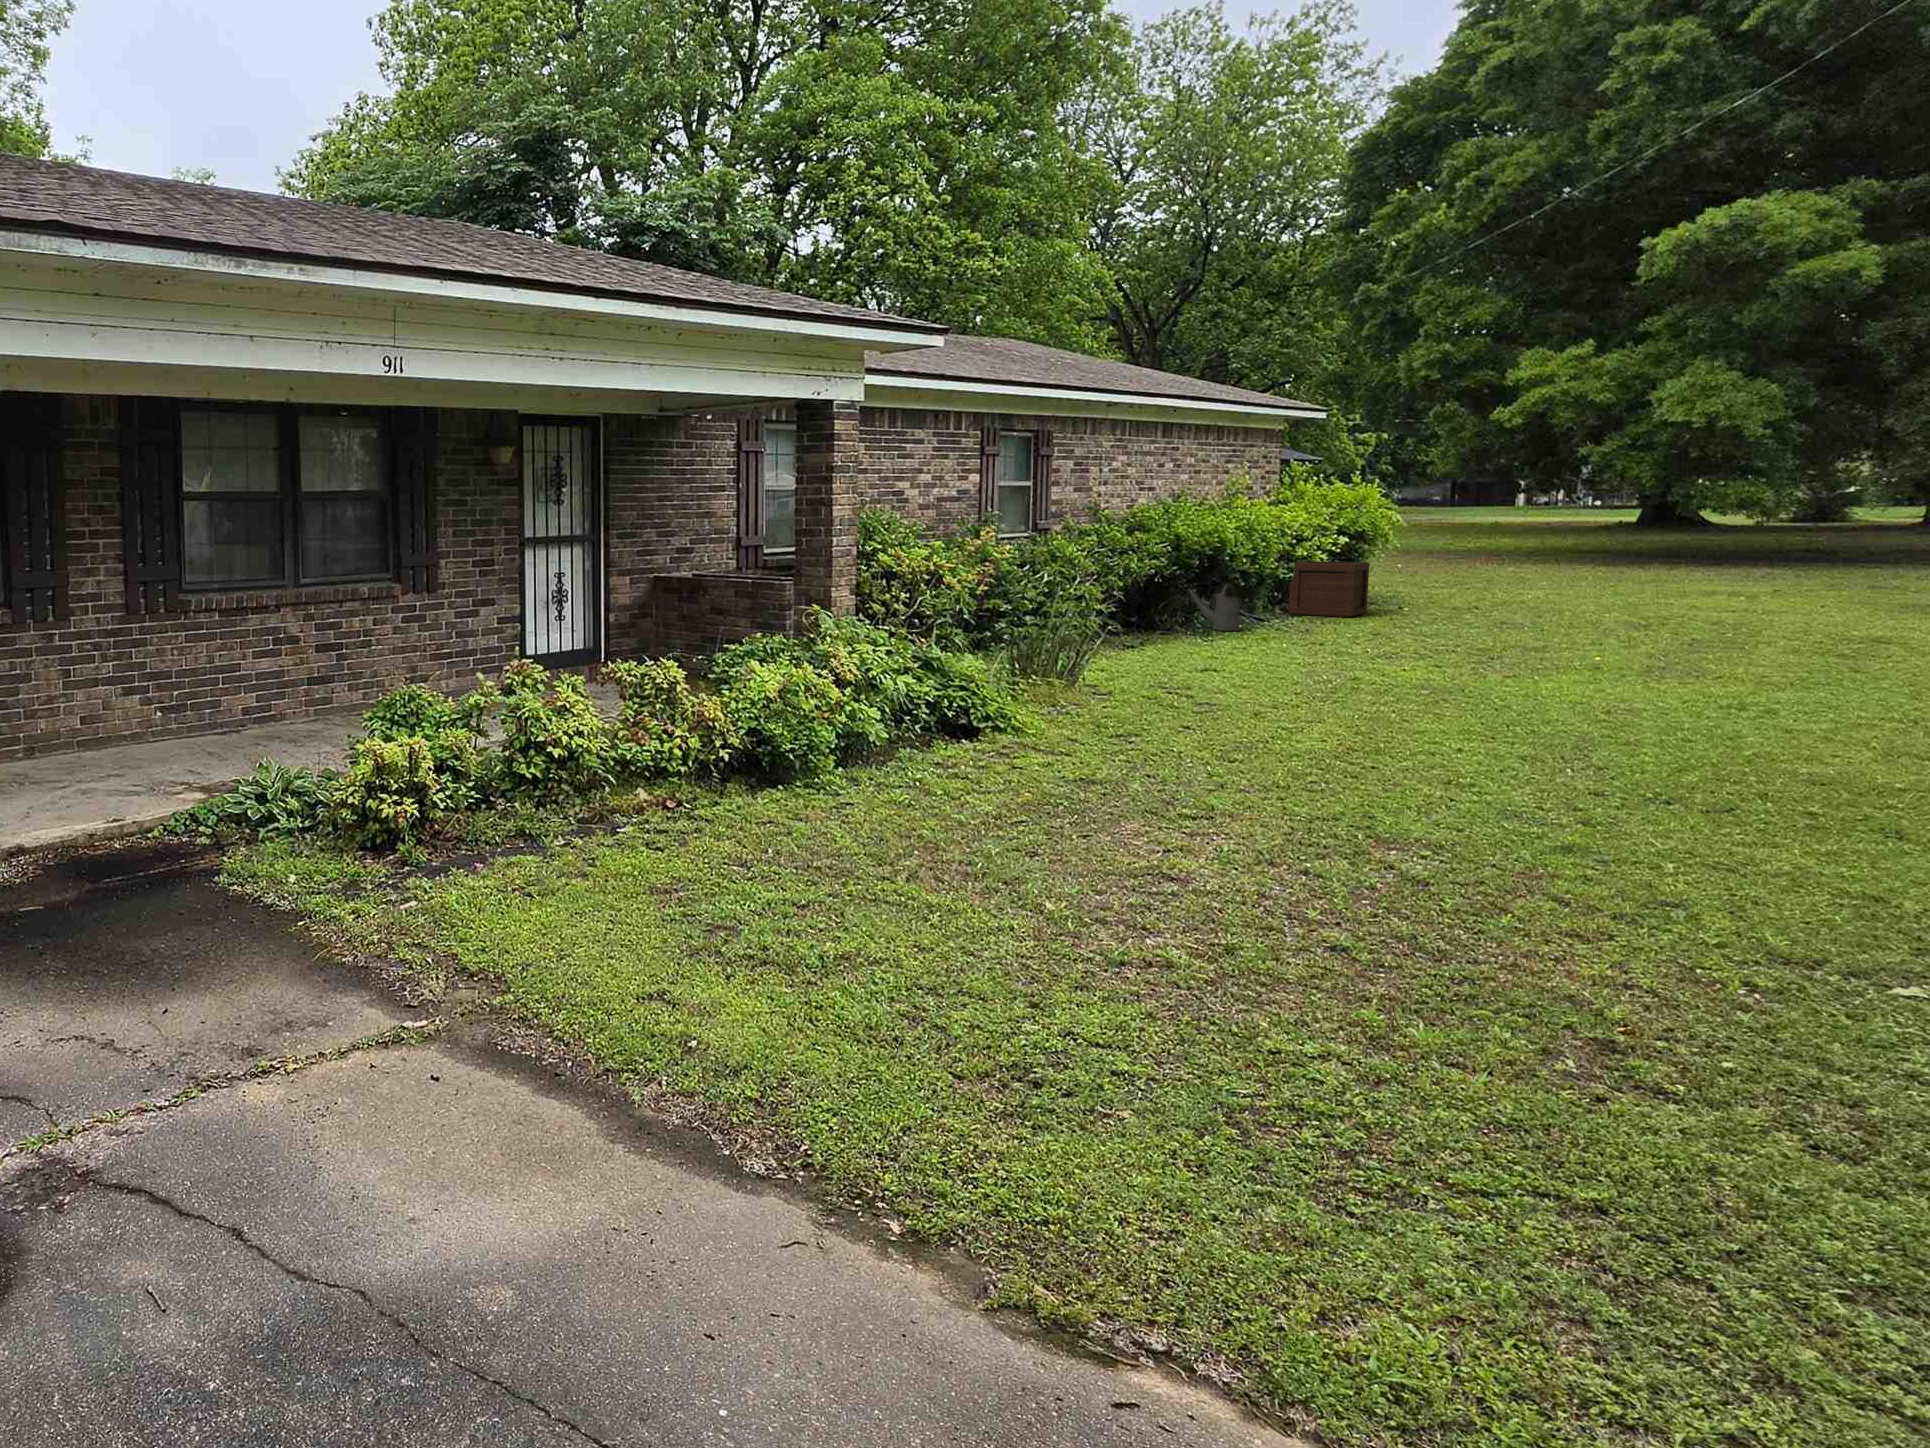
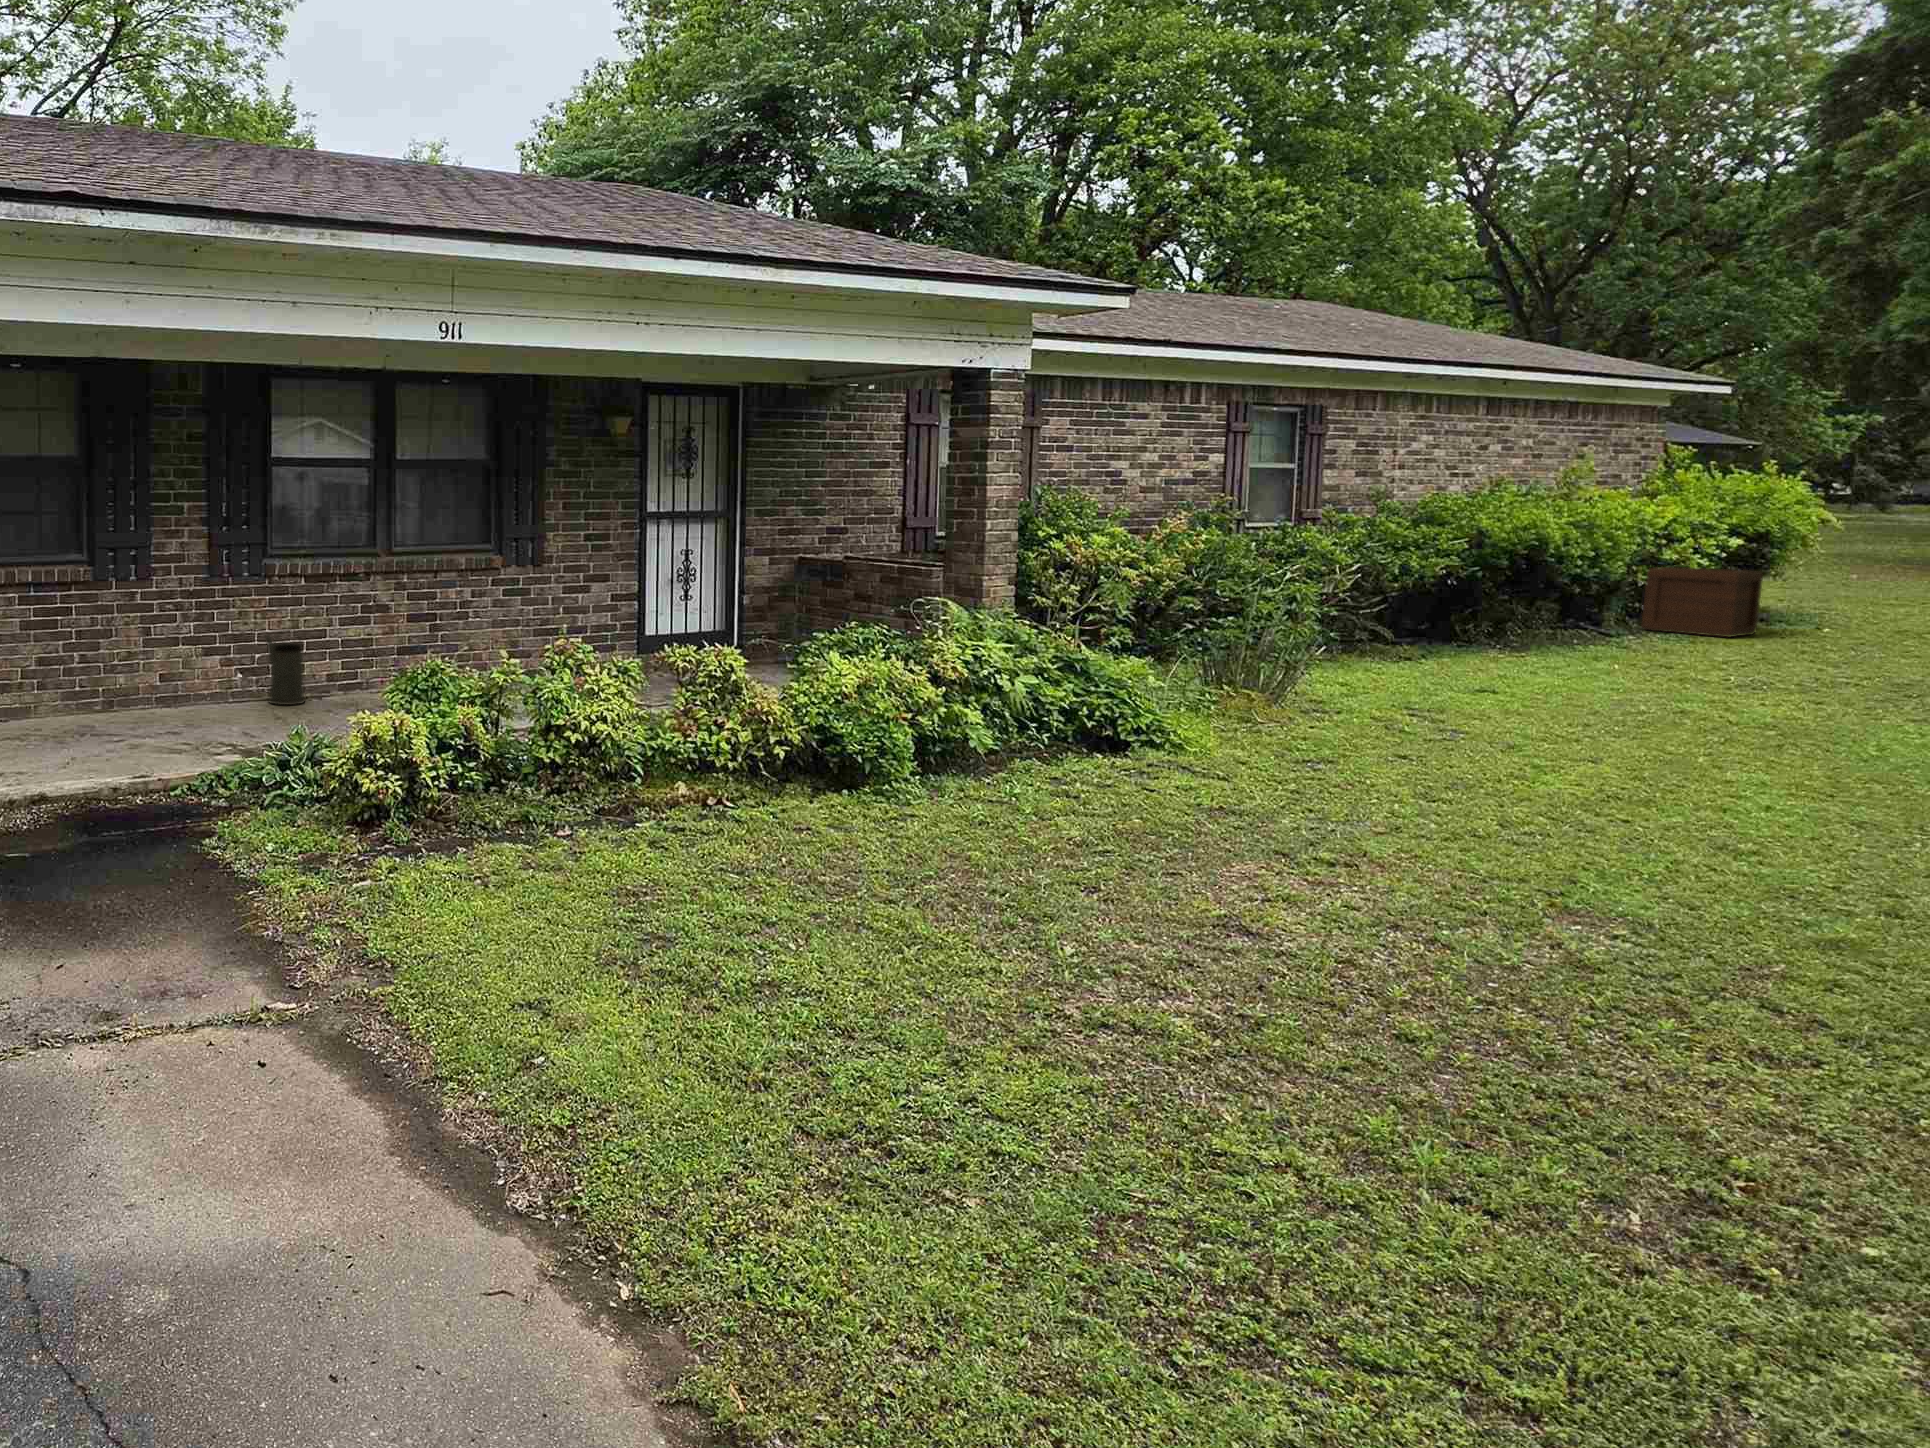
watering can: present [1190,585,1246,631] -> present [266,635,305,705]

